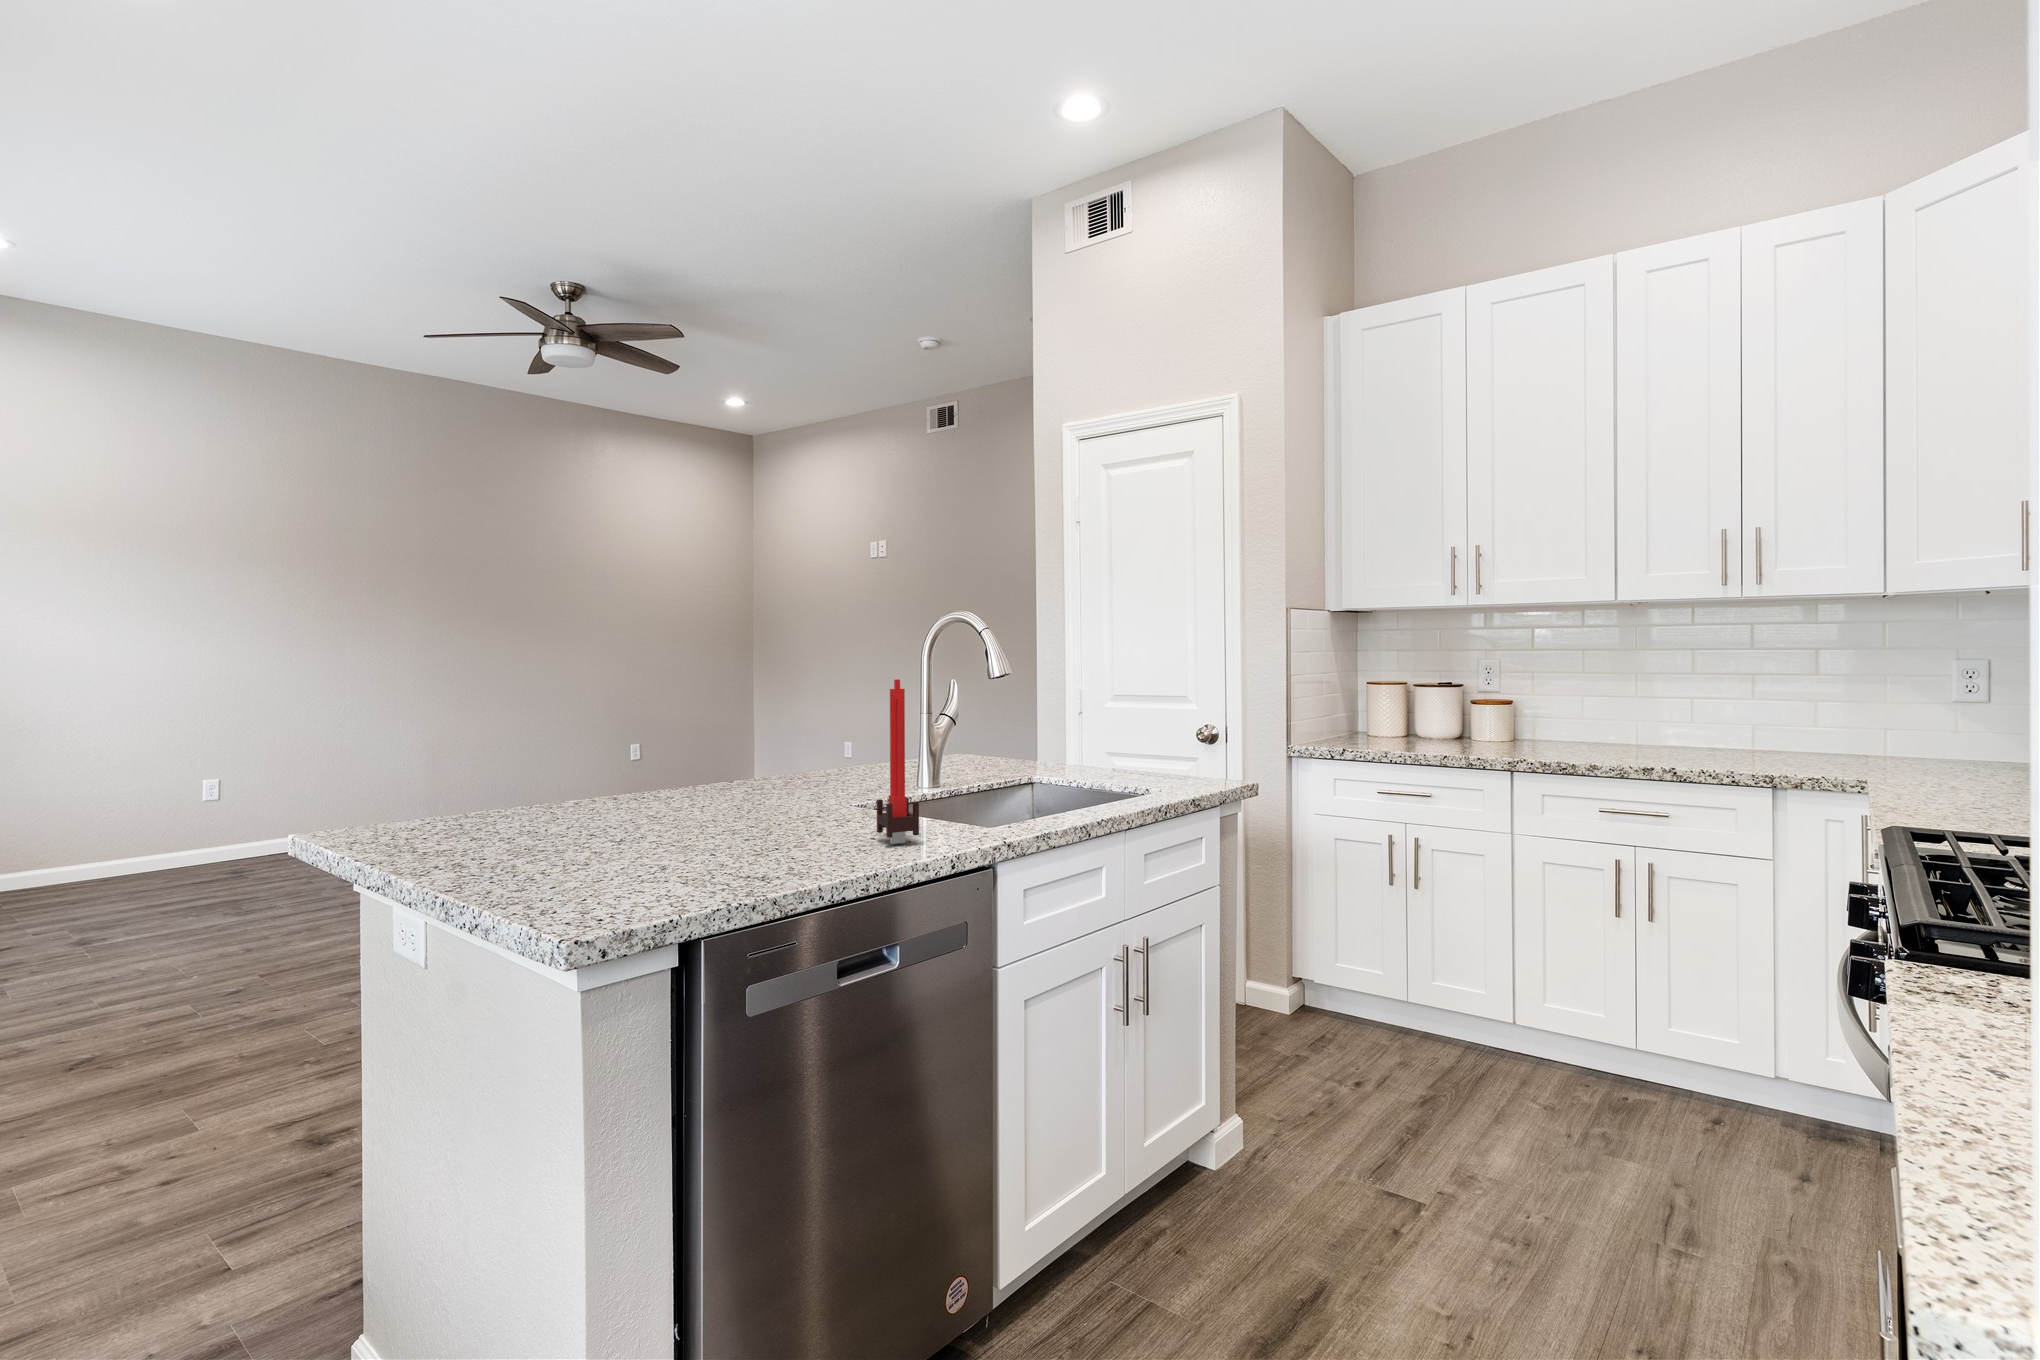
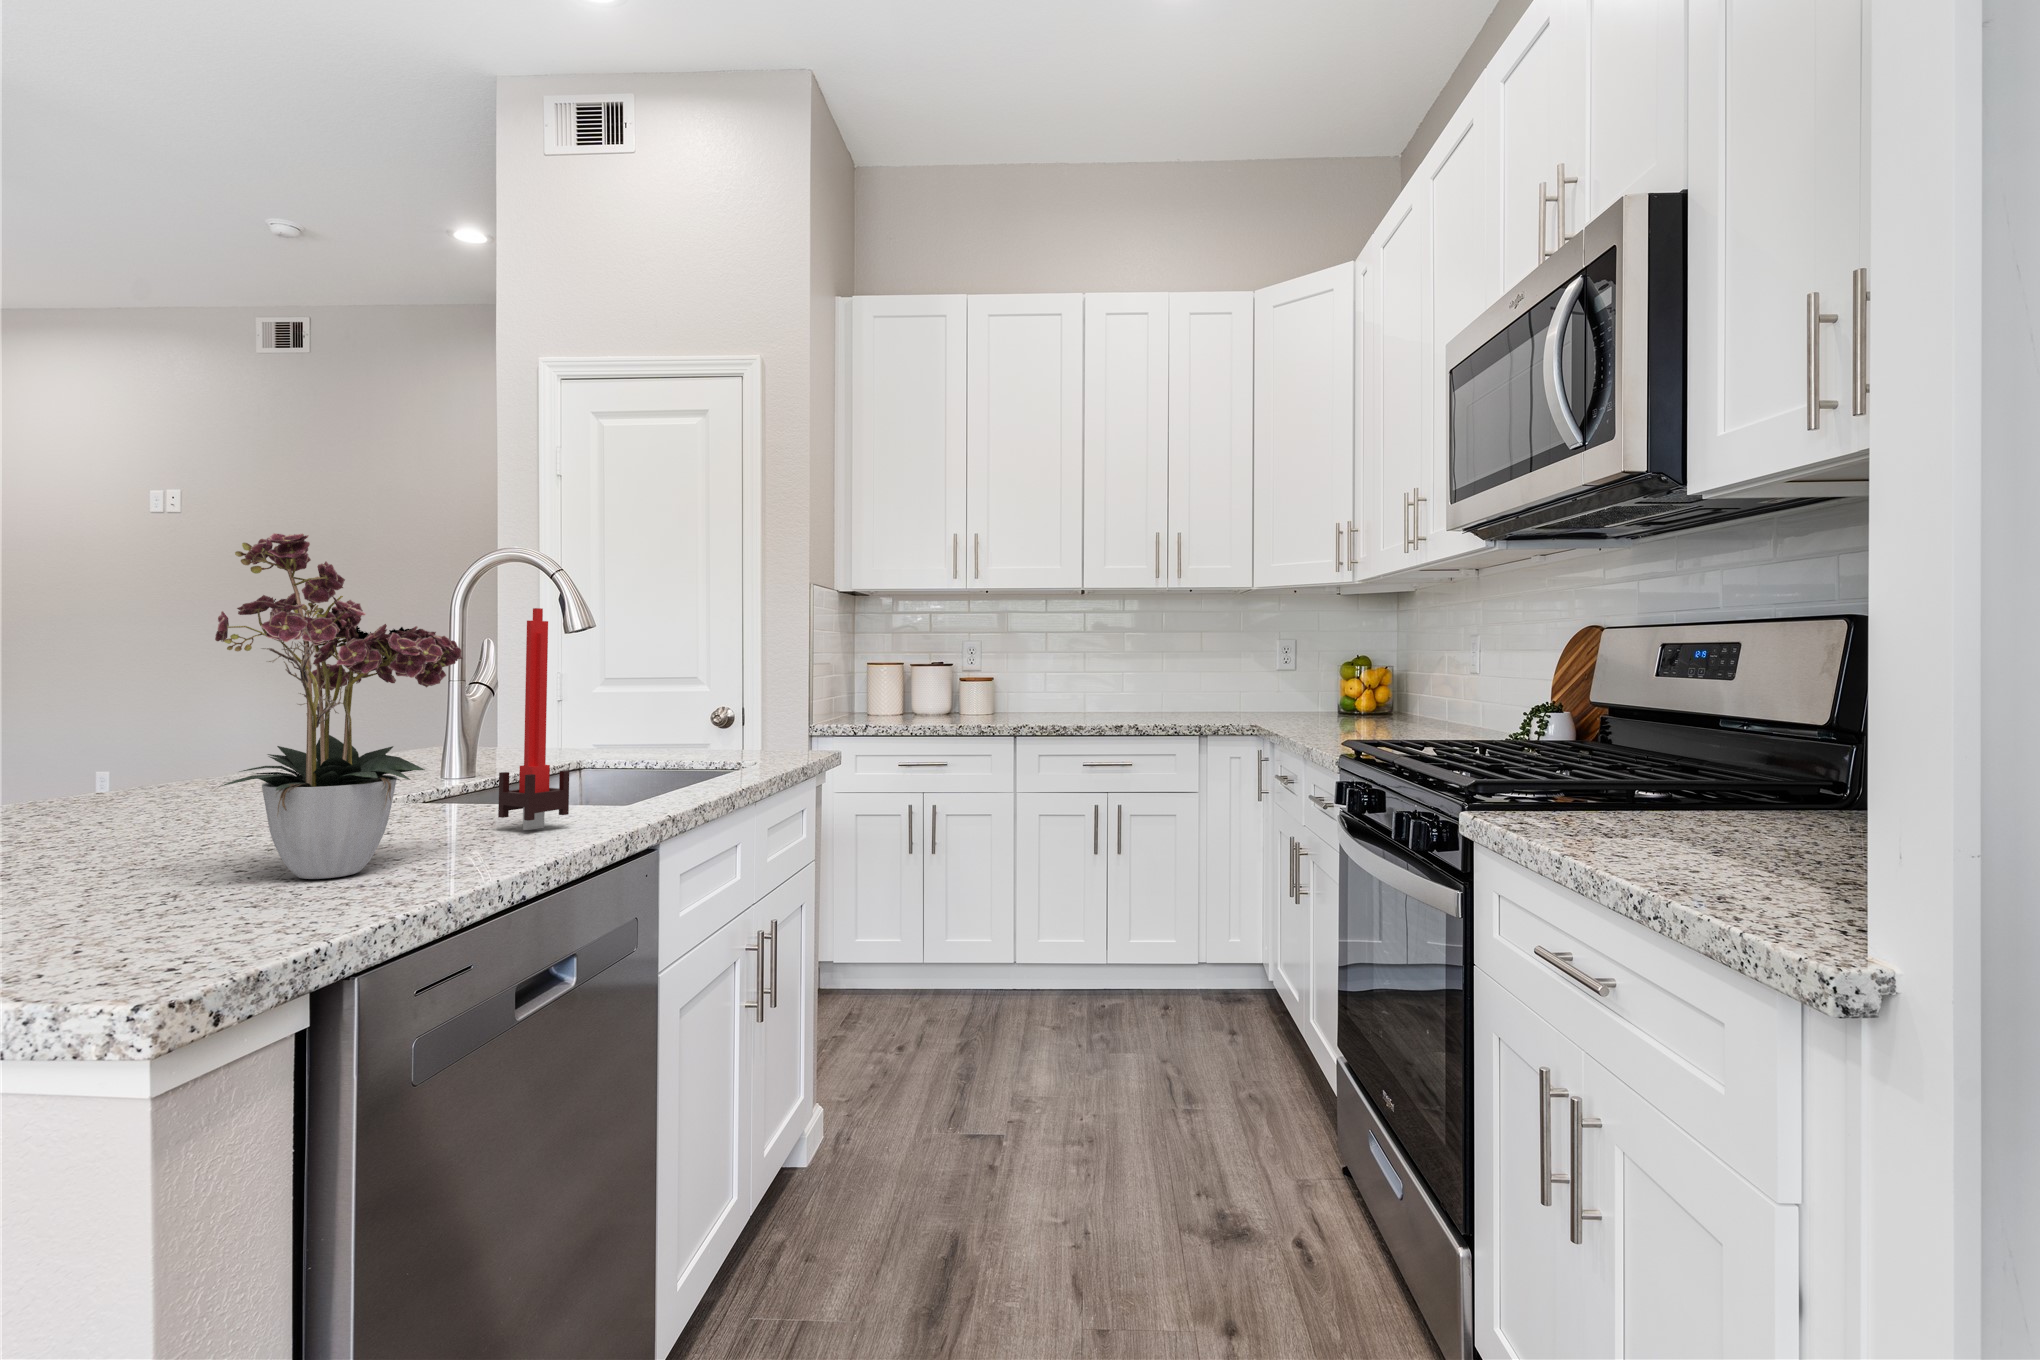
flower arrangement: none [672,638,832,868] -> present [215,533,463,879]

